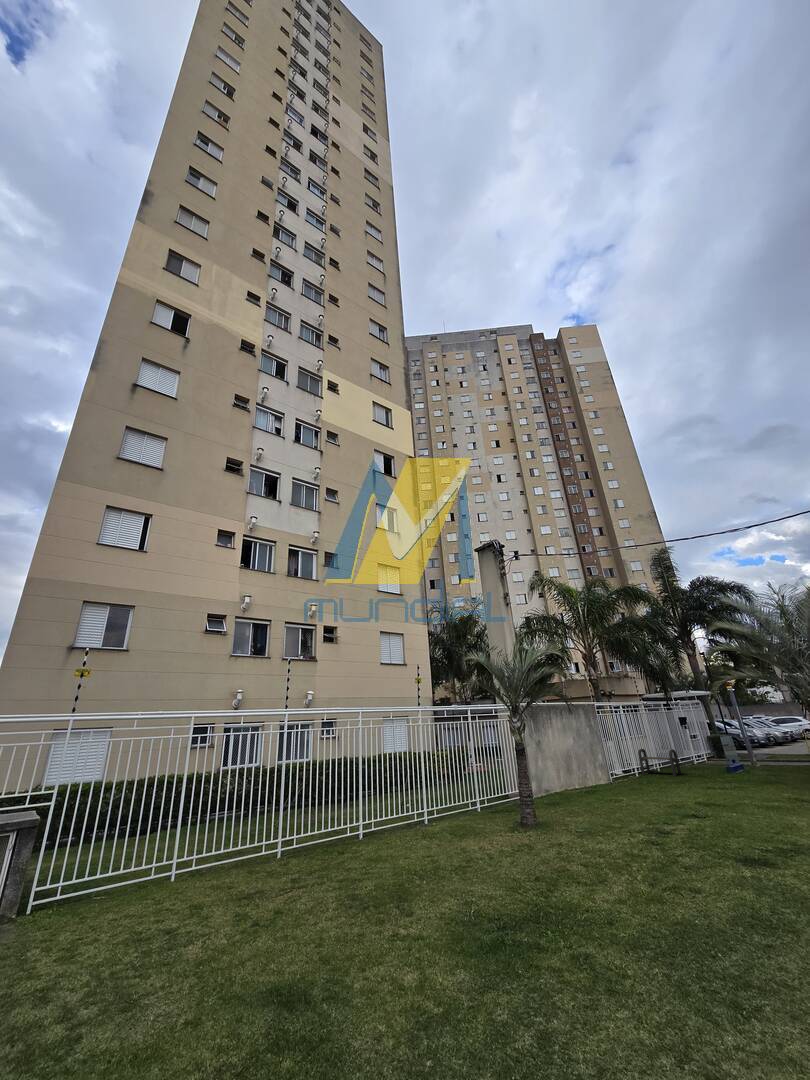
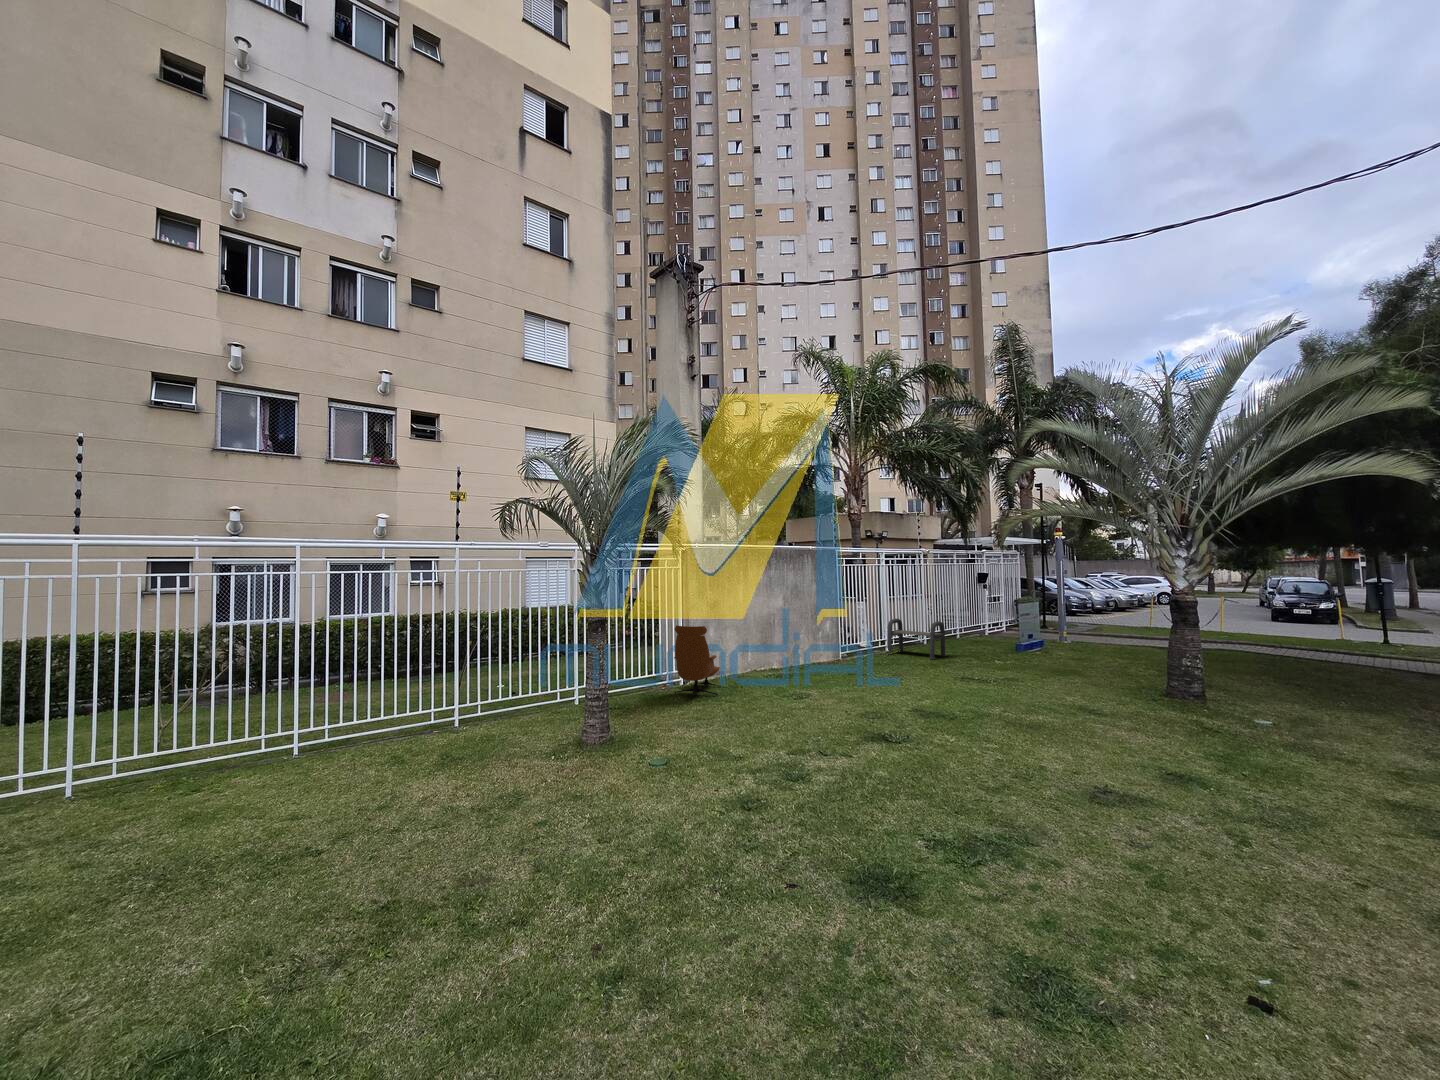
lounge chair: none [542,755,572,804] -> present [674,626,721,699]

